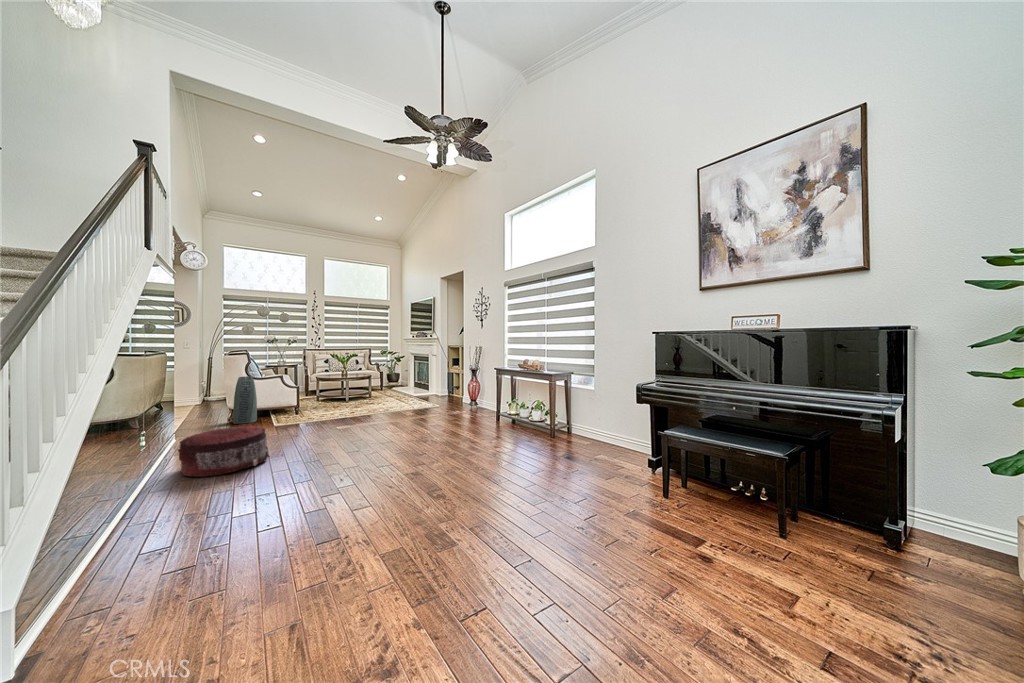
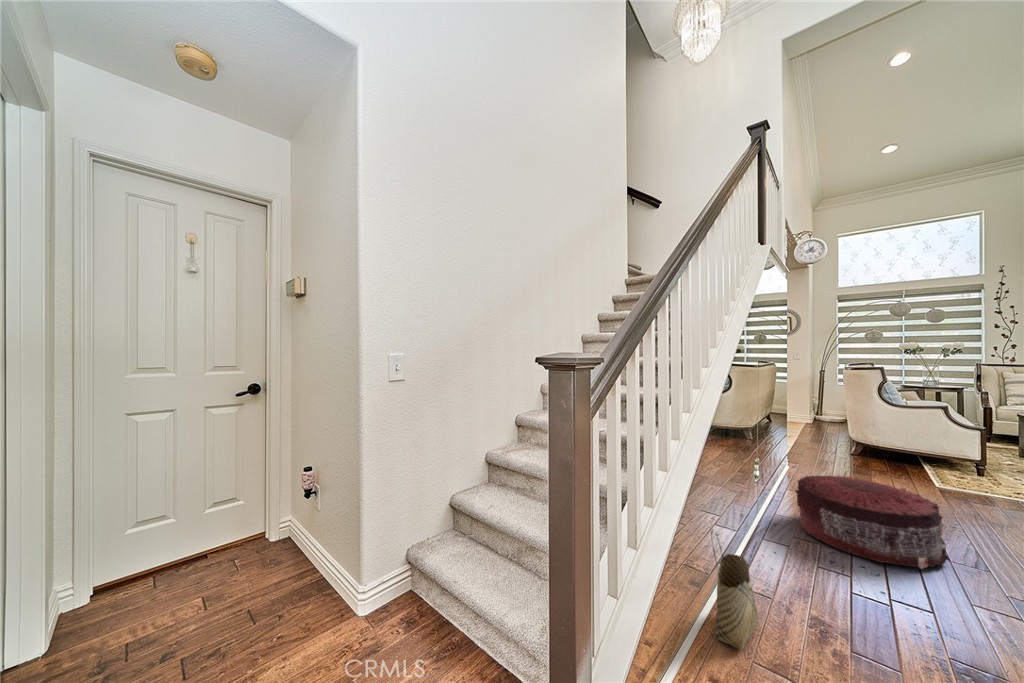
air purifier: present [233,376,257,424] -> none [861,400,899,469]
woven basket: none [100,476,144,560] -> present [711,529,758,650]

